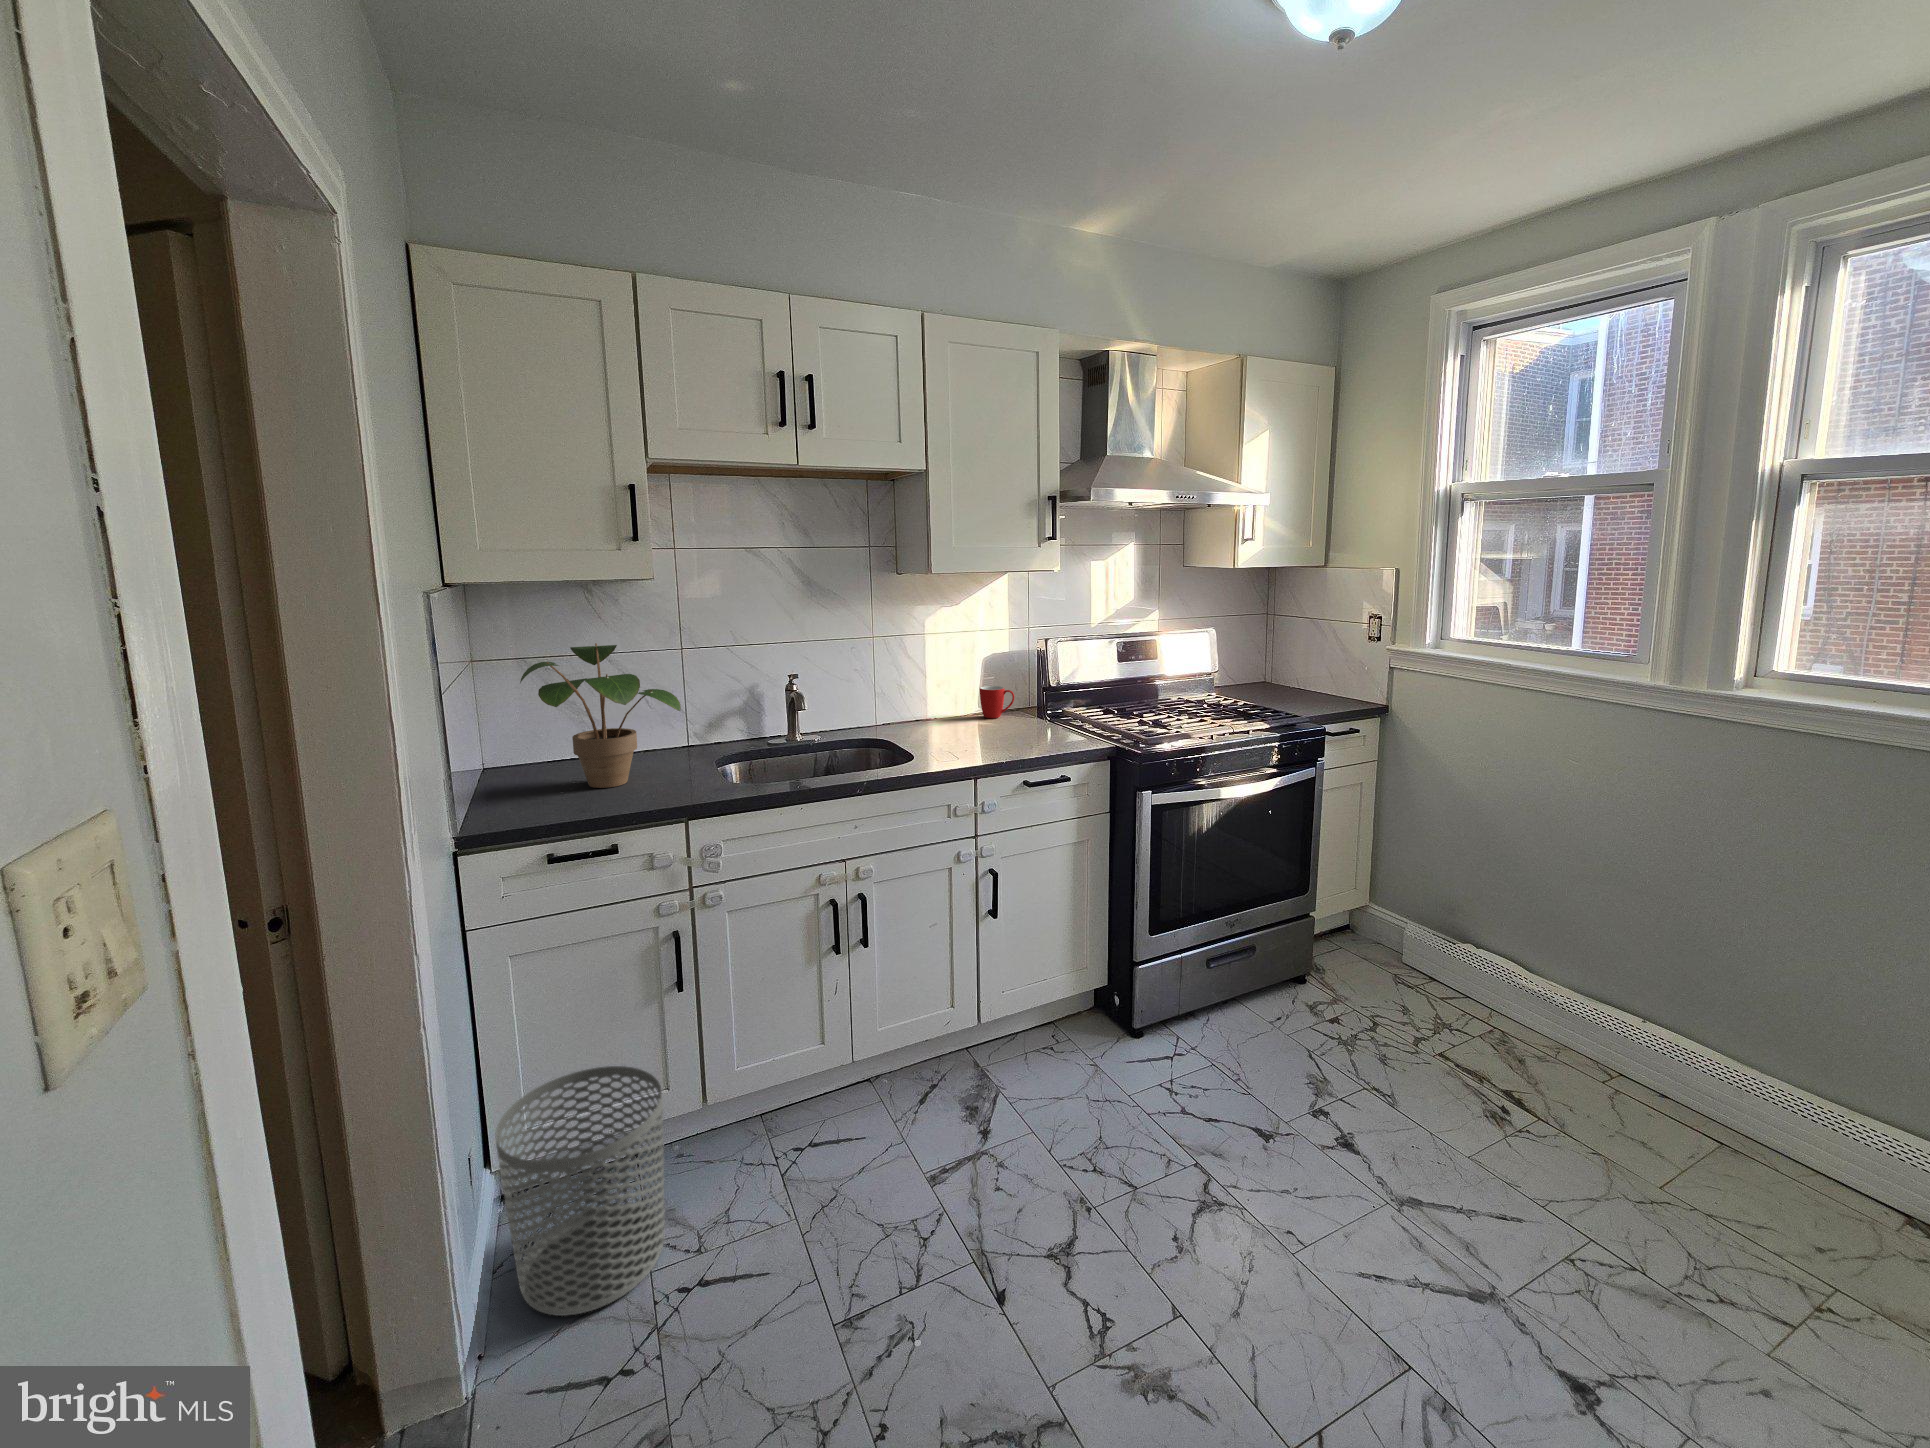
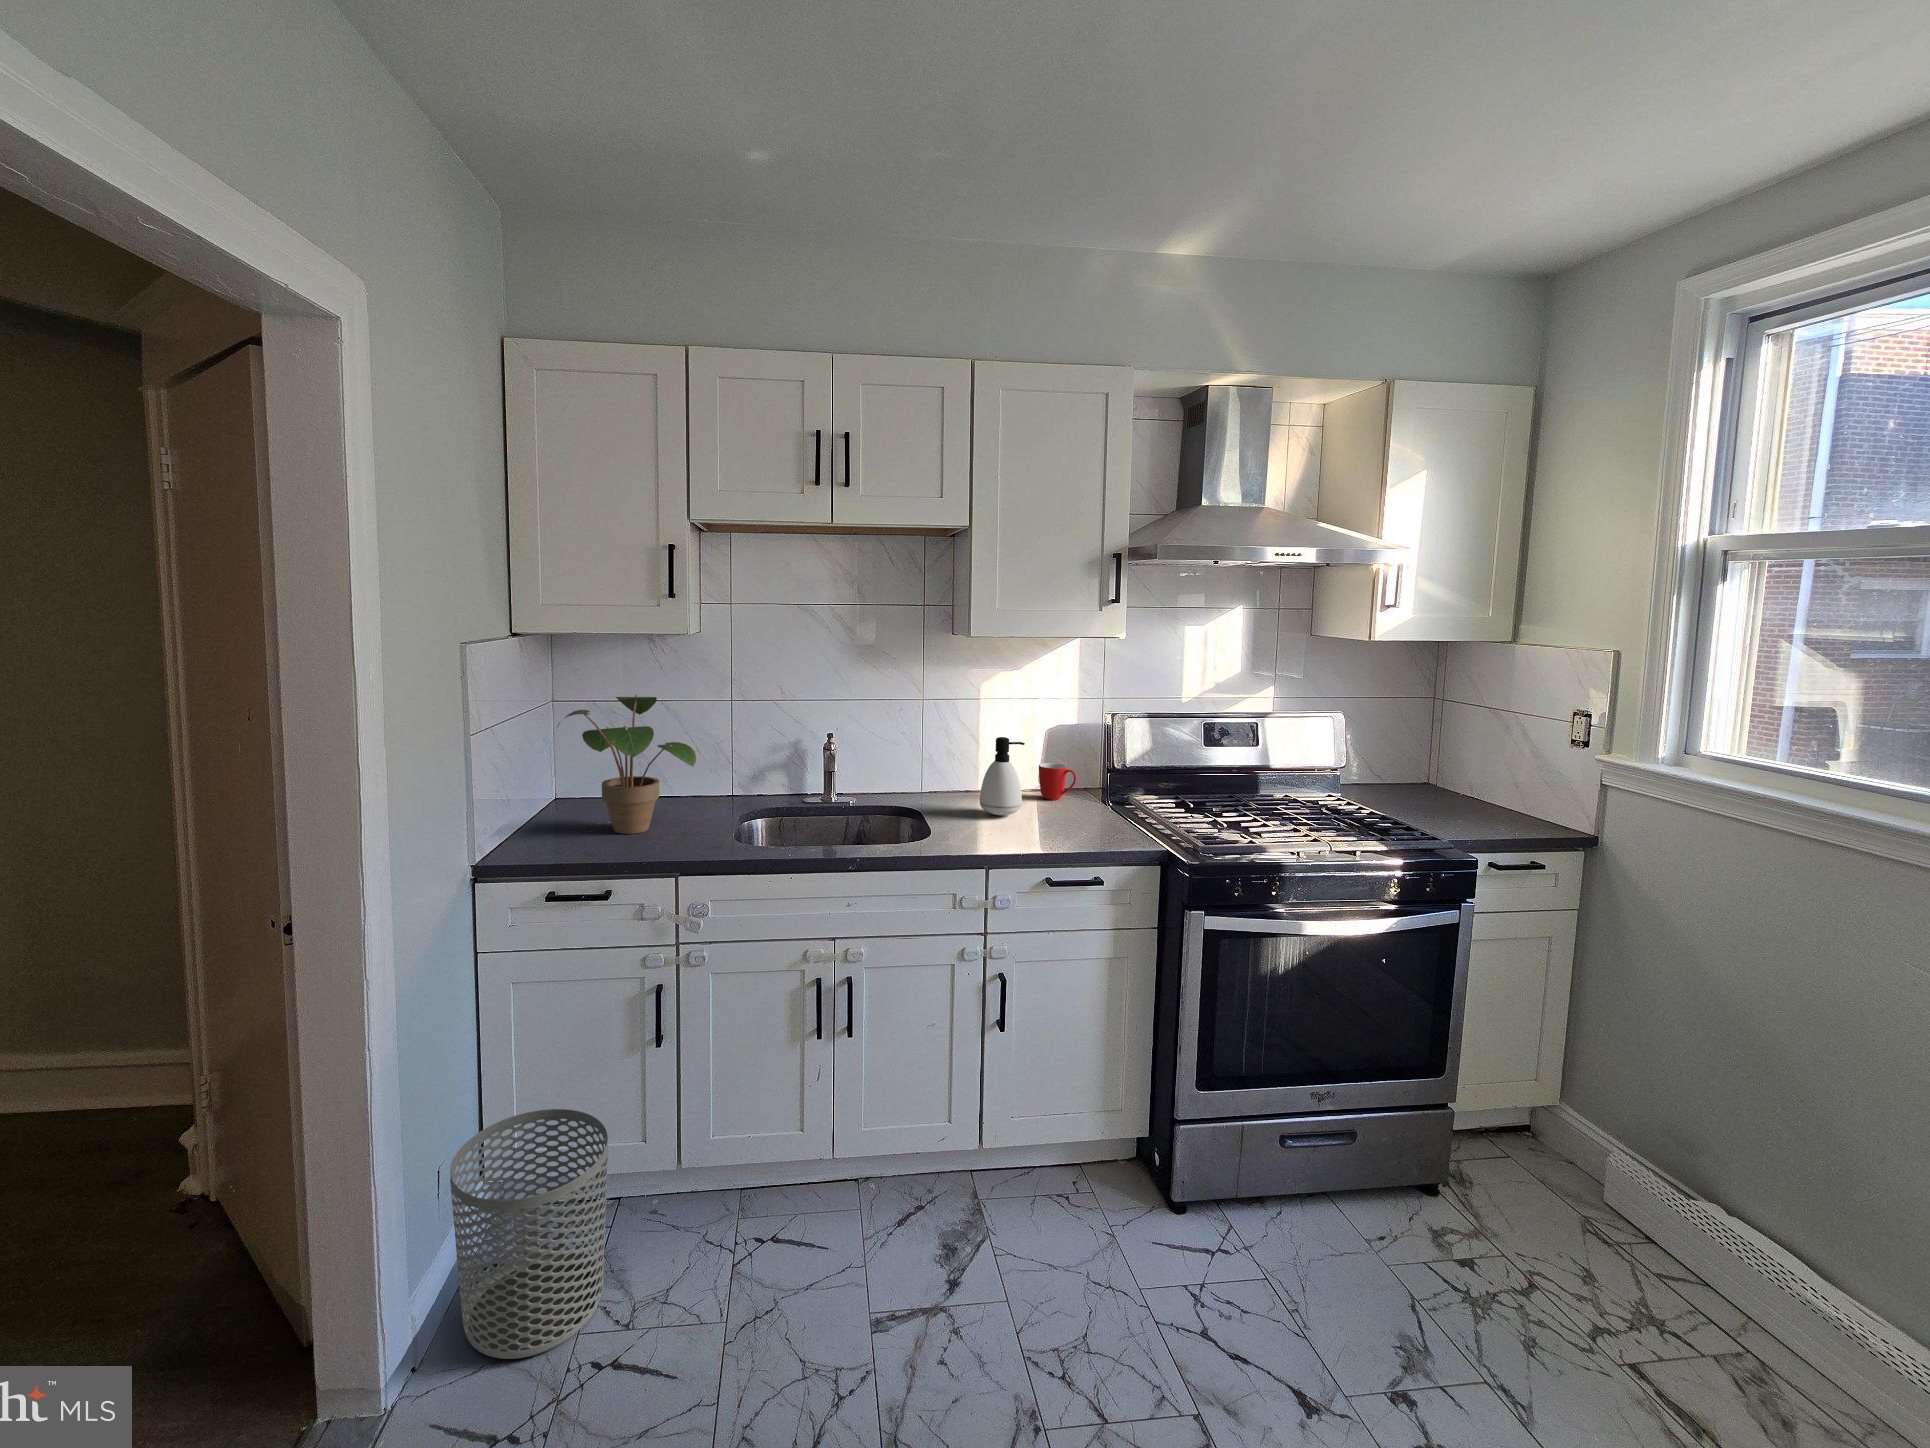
soap dispenser: none [941,663,980,734] -> present [980,737,1025,815]

